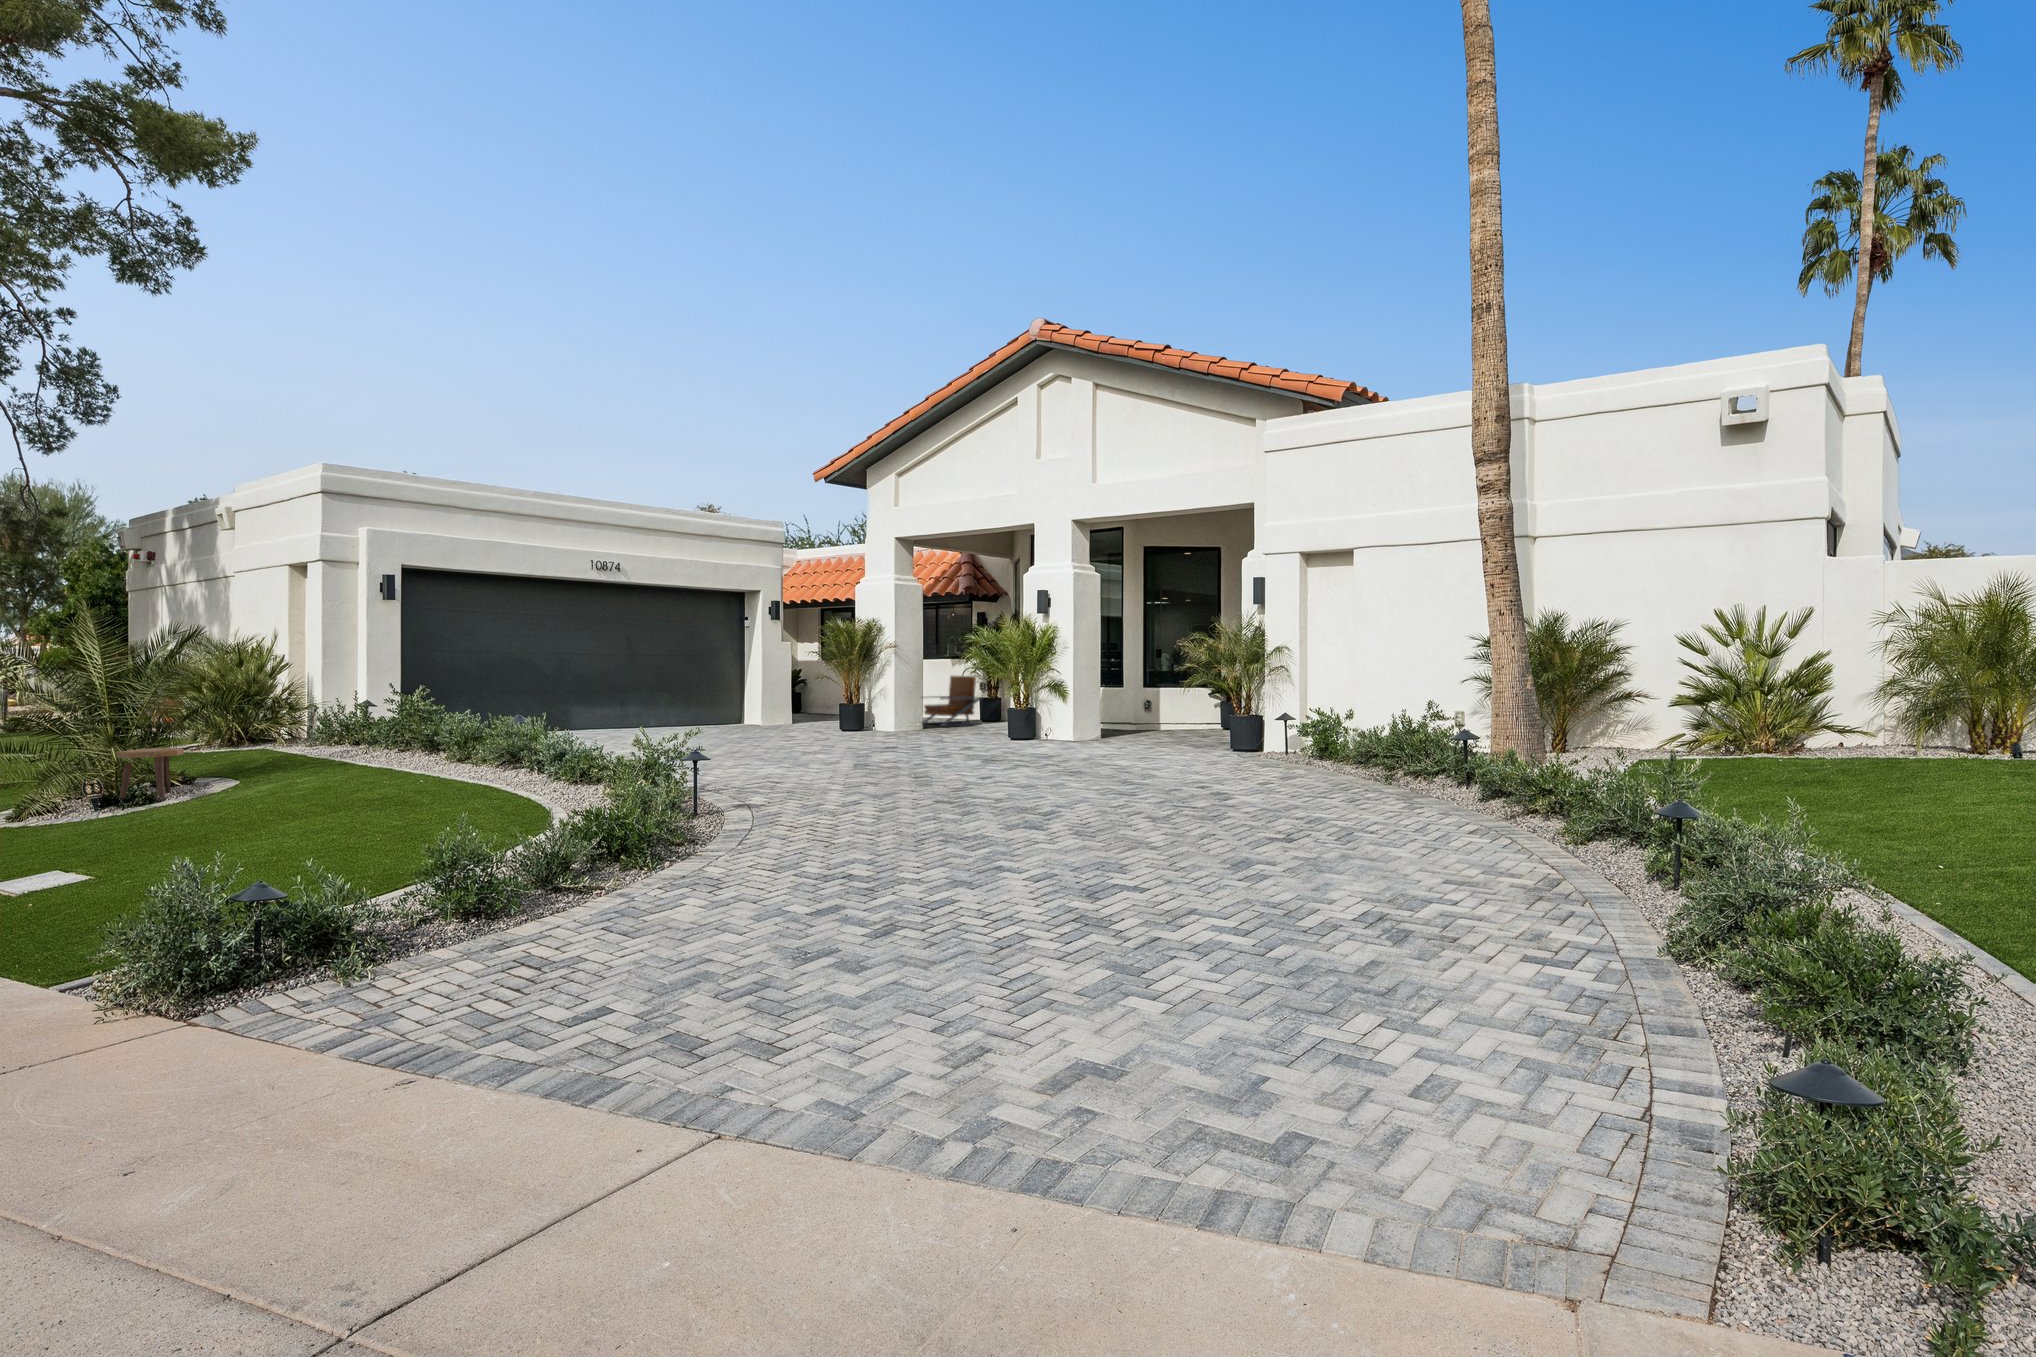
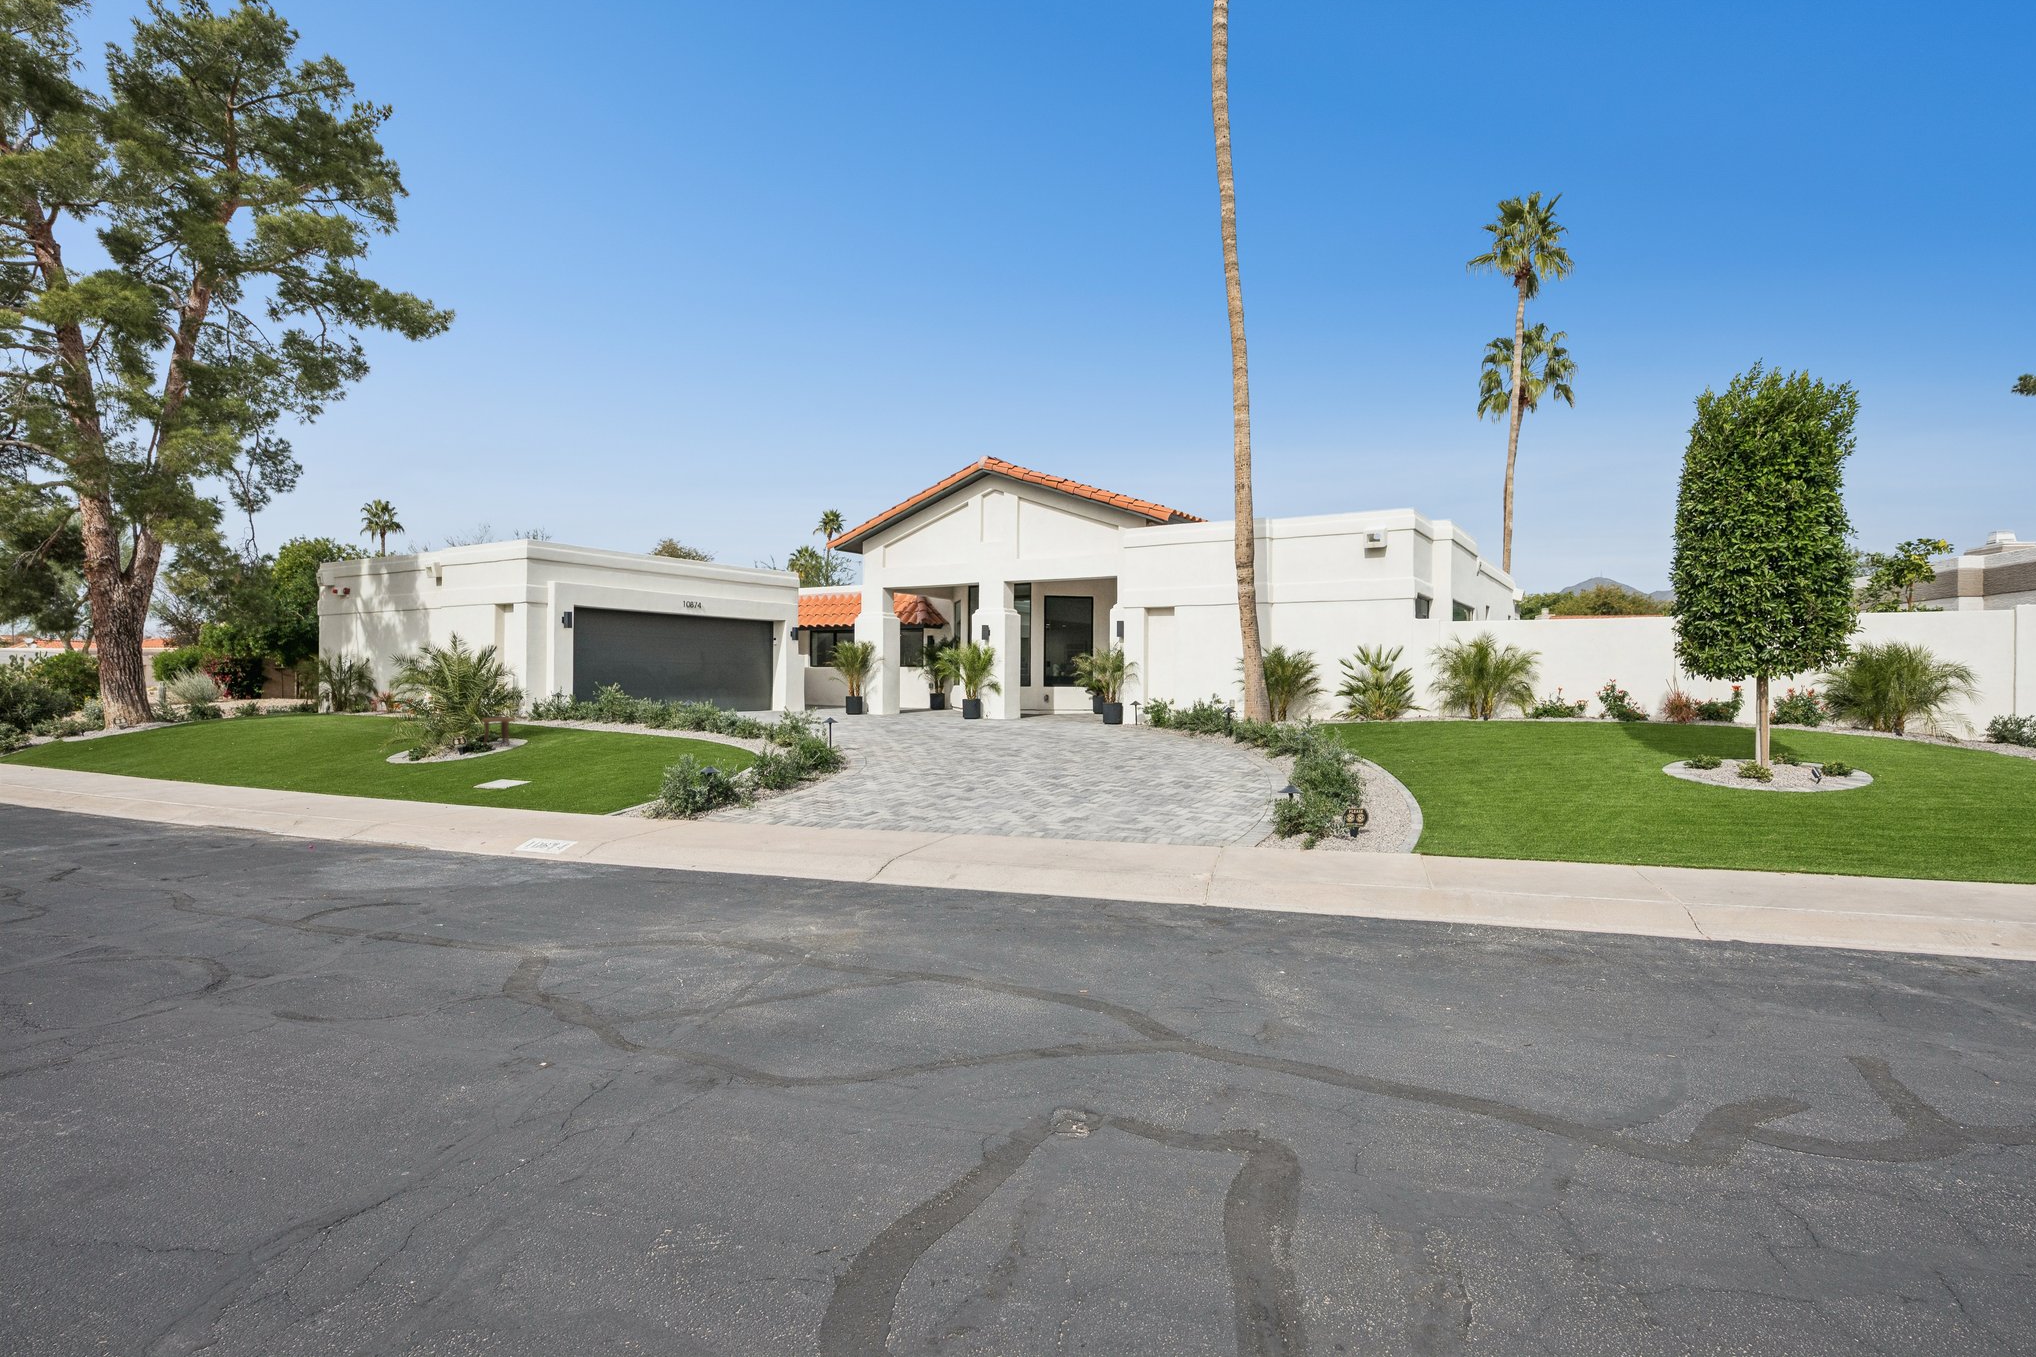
lounge chair: present [922,676,982,726] -> none [900,679,942,712]

